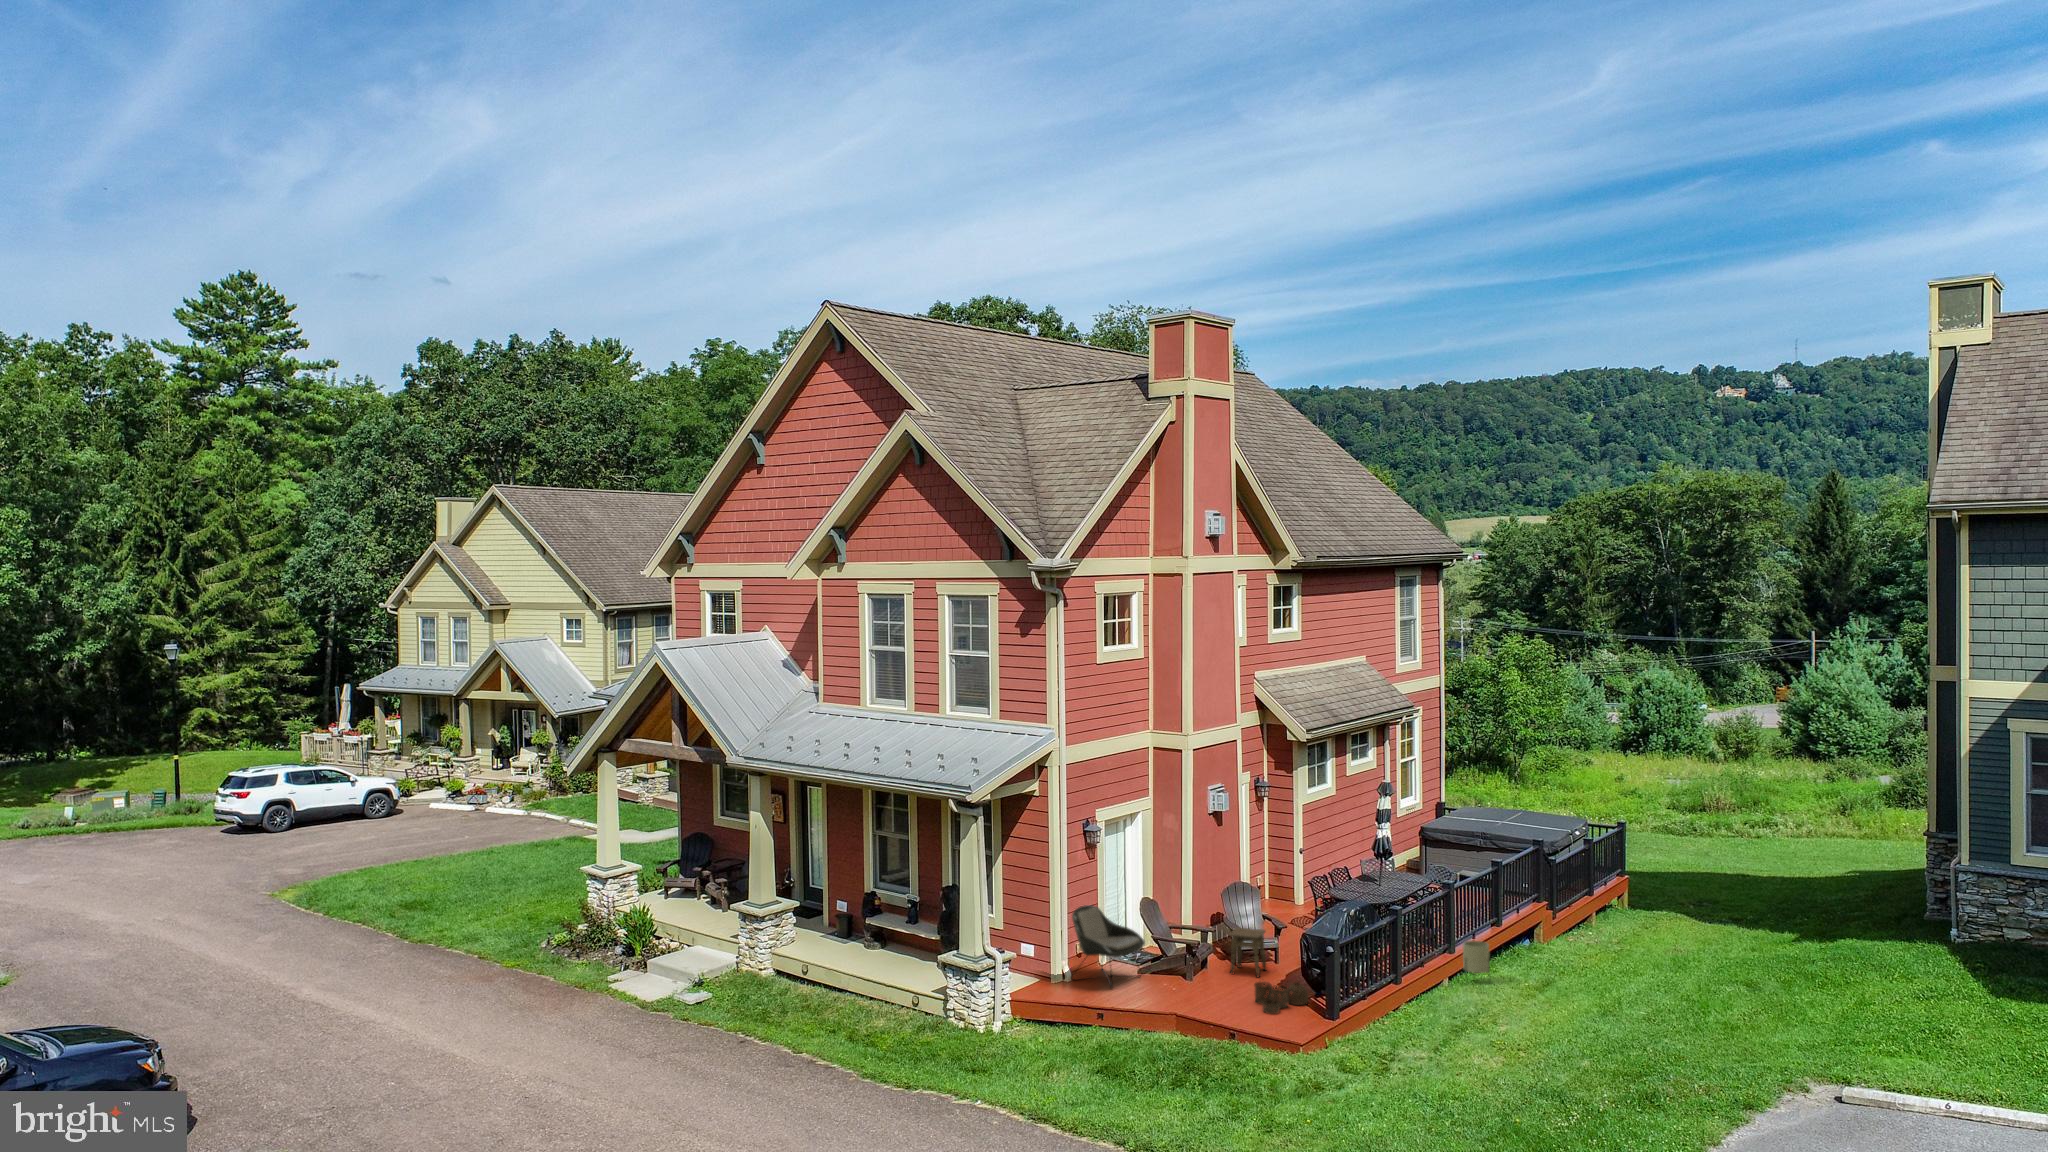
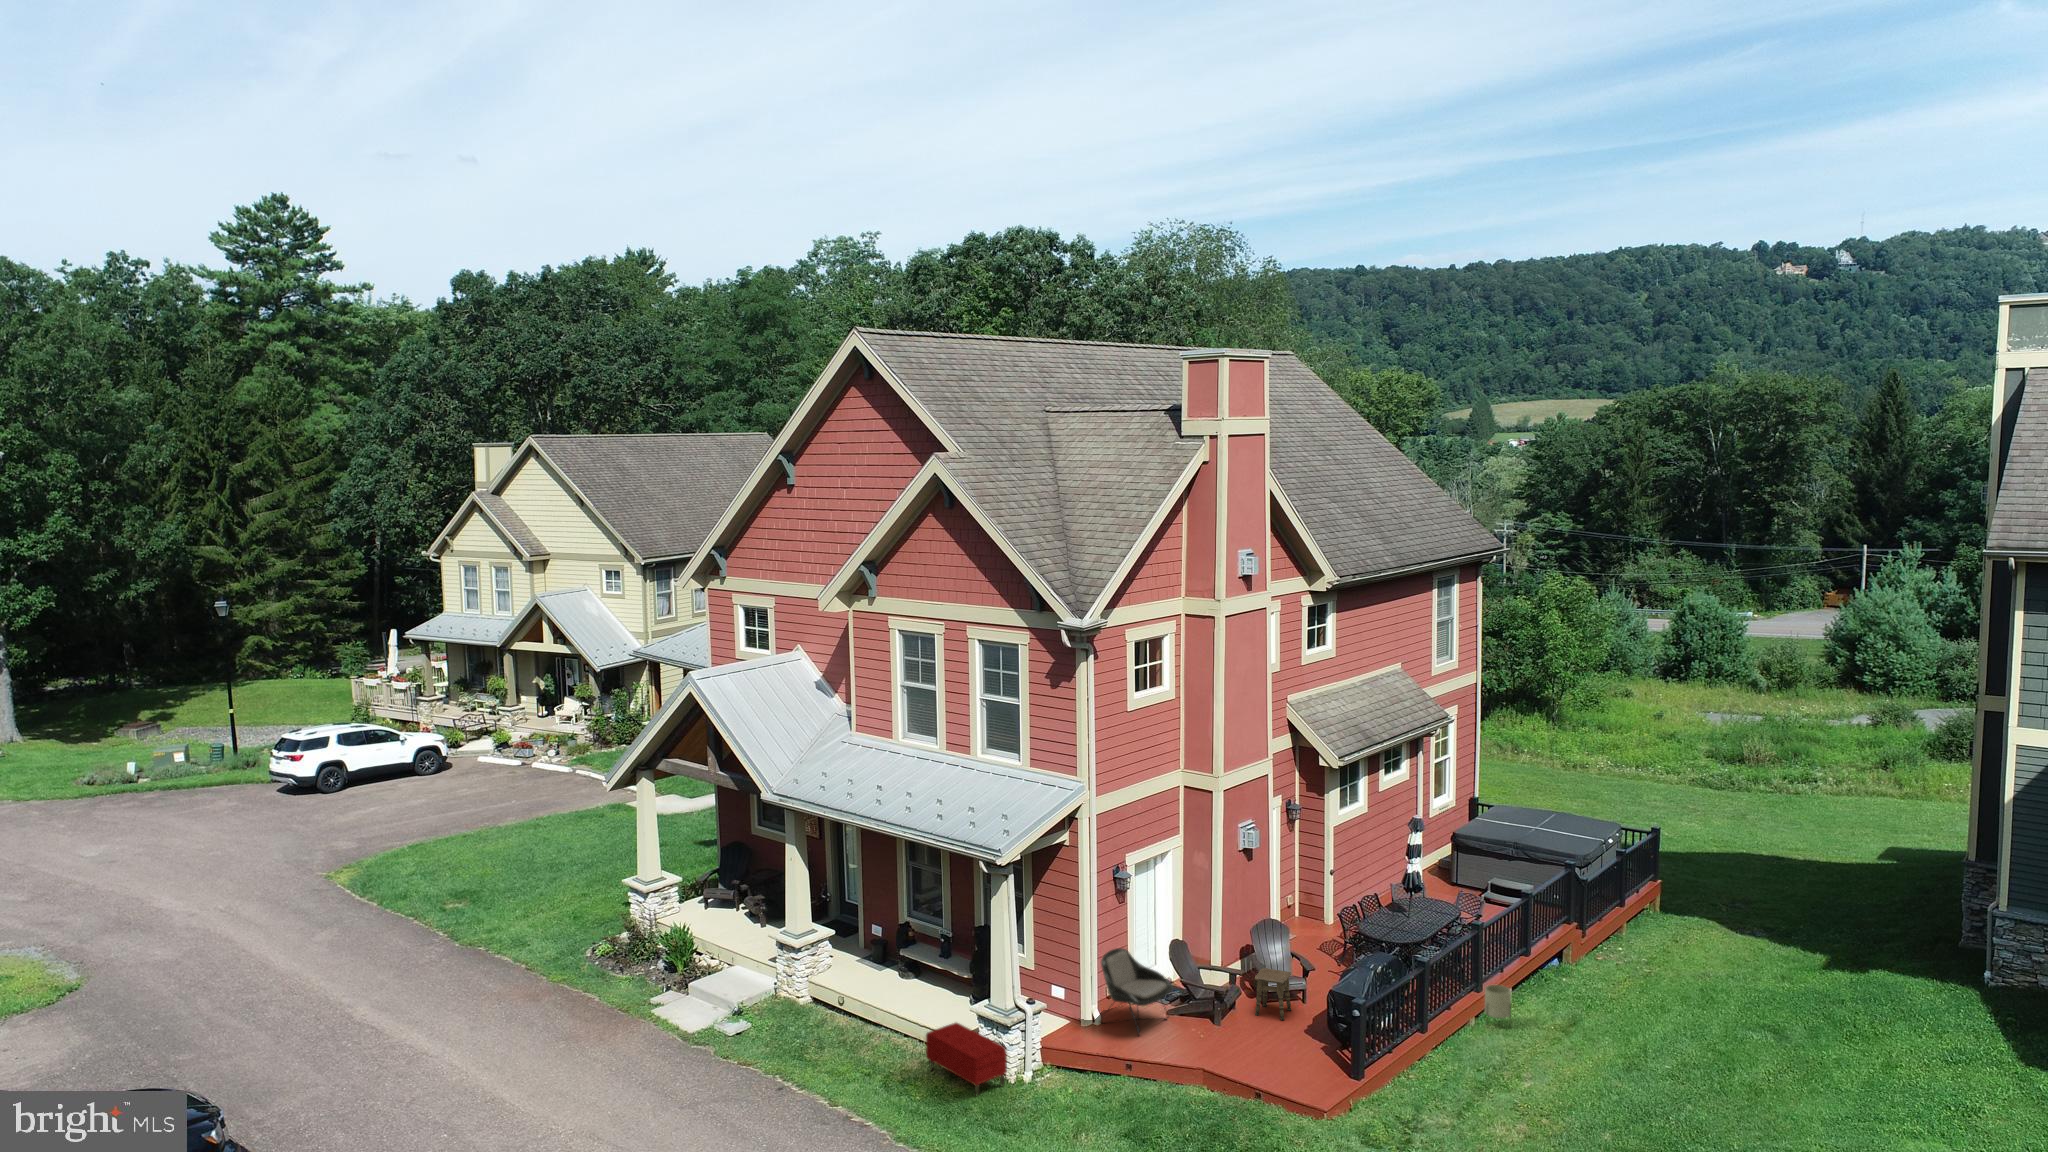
bench: none [891,977,976,1043] -> present [926,1023,1007,1096]
woven basket: present [1255,981,1308,1014] -> none [1277,1032,1330,1073]

